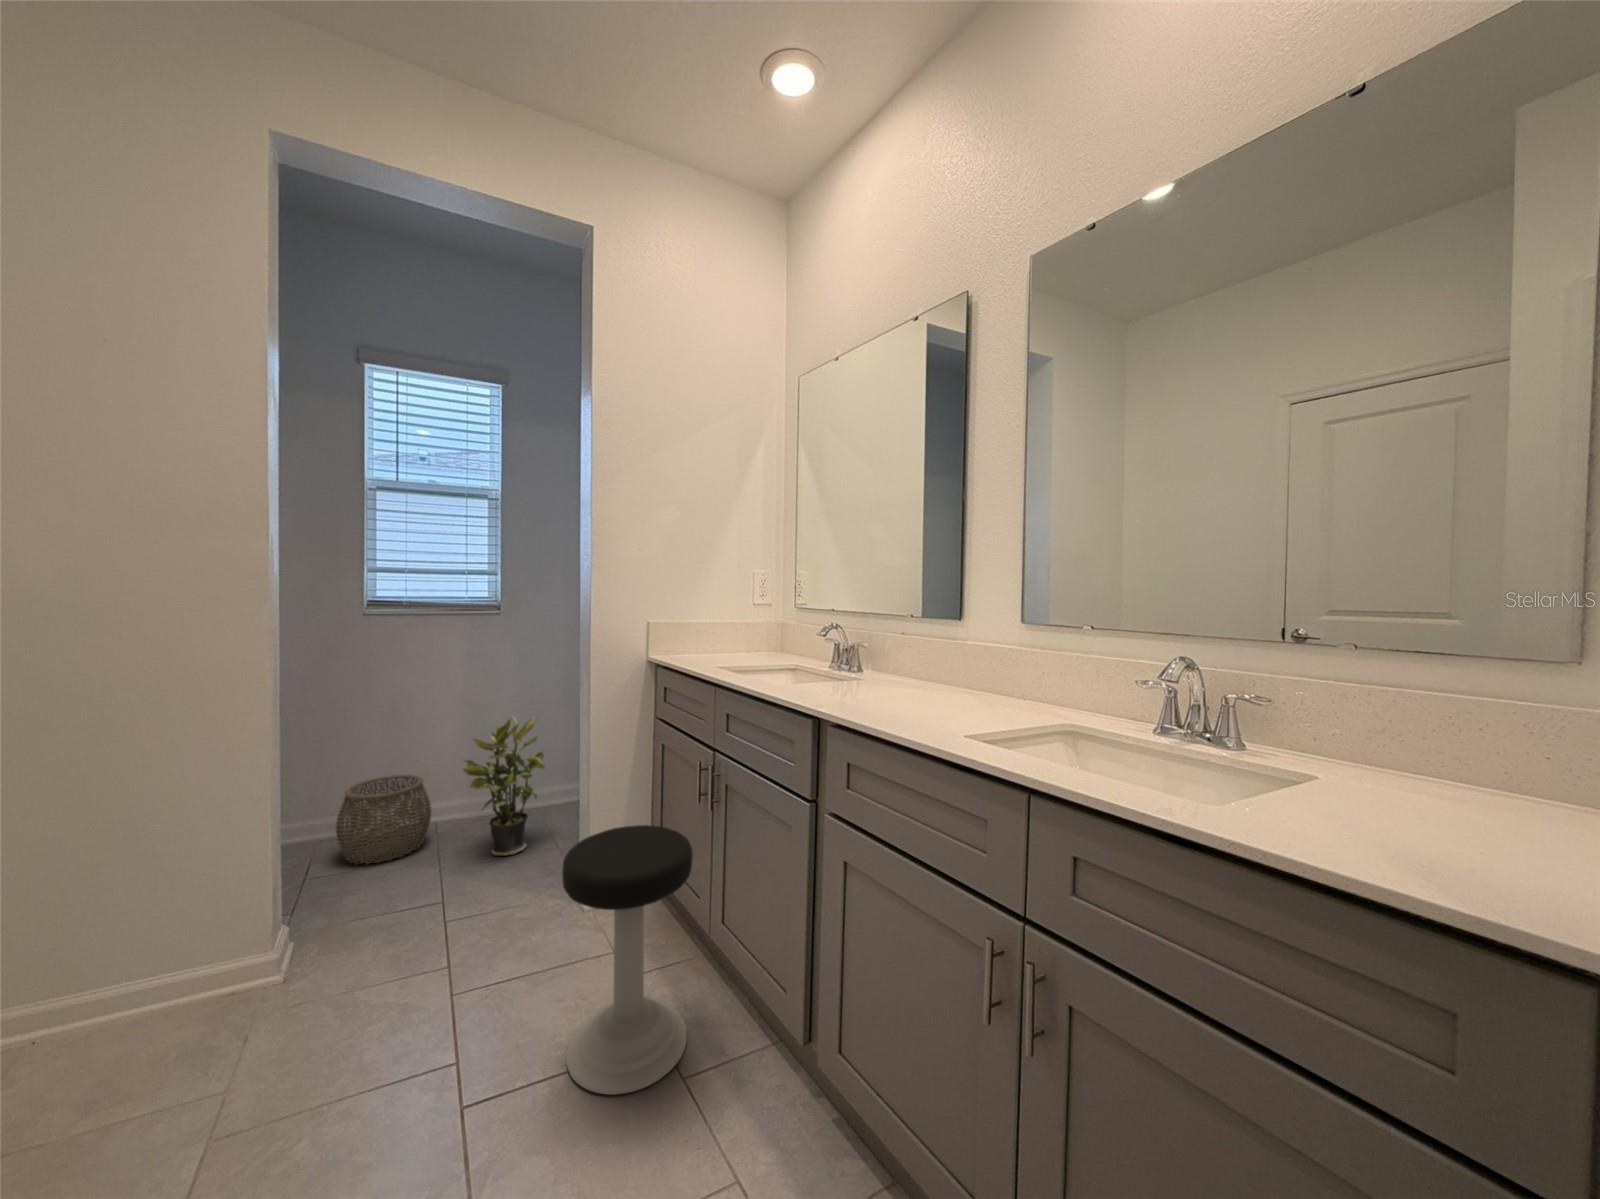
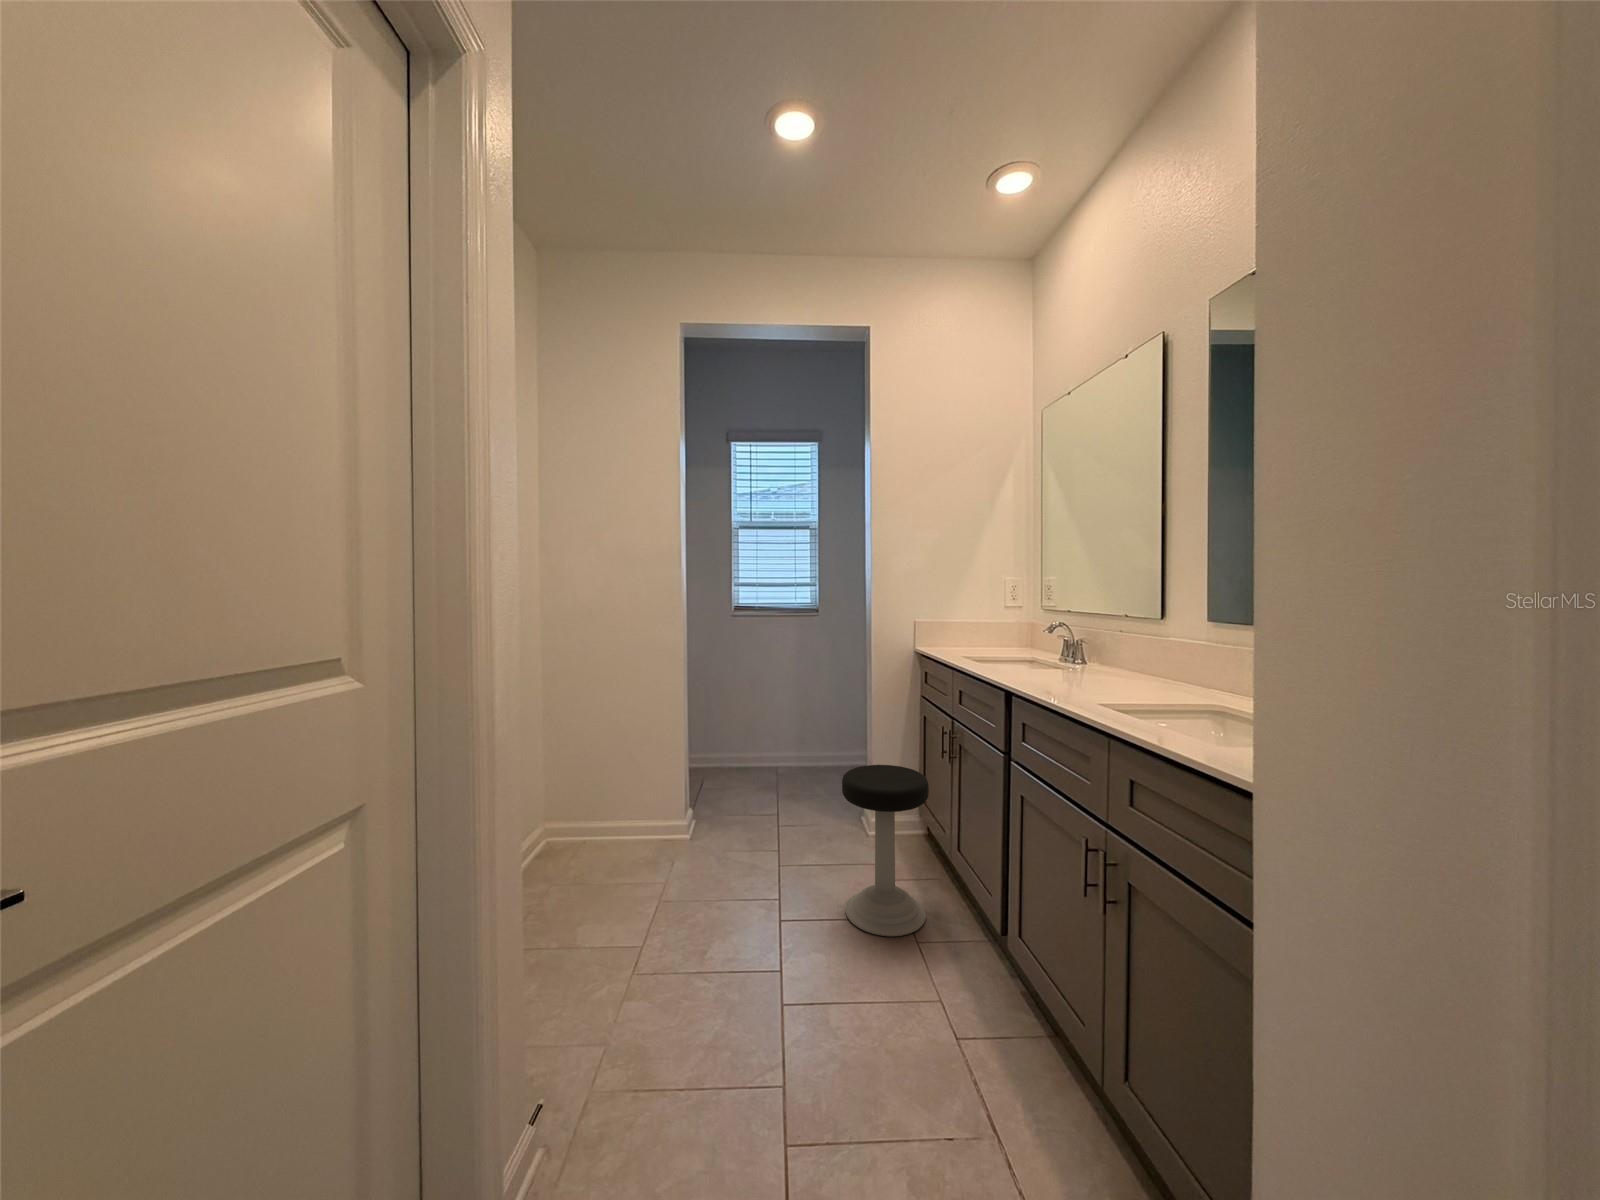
potted plant: present [463,716,545,856] -> none [790,689,845,792]
woven basket: present [336,775,431,864] -> none [719,726,773,782]

